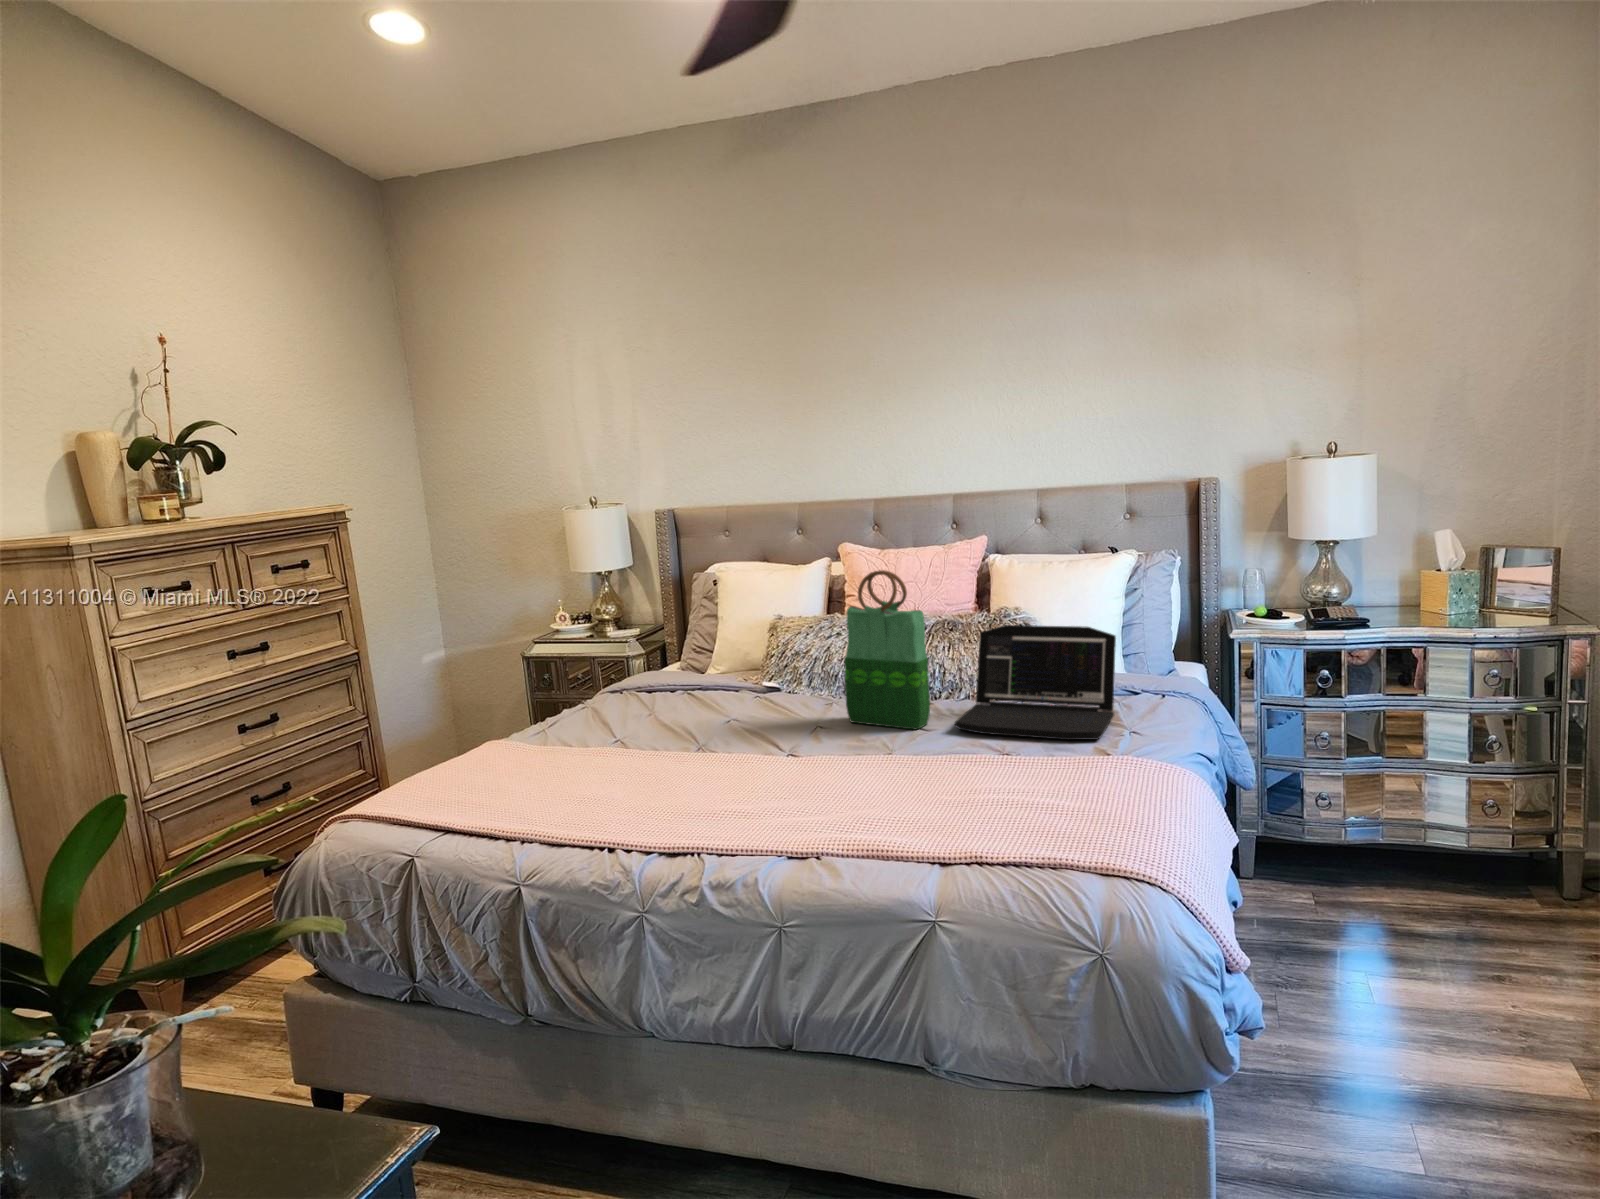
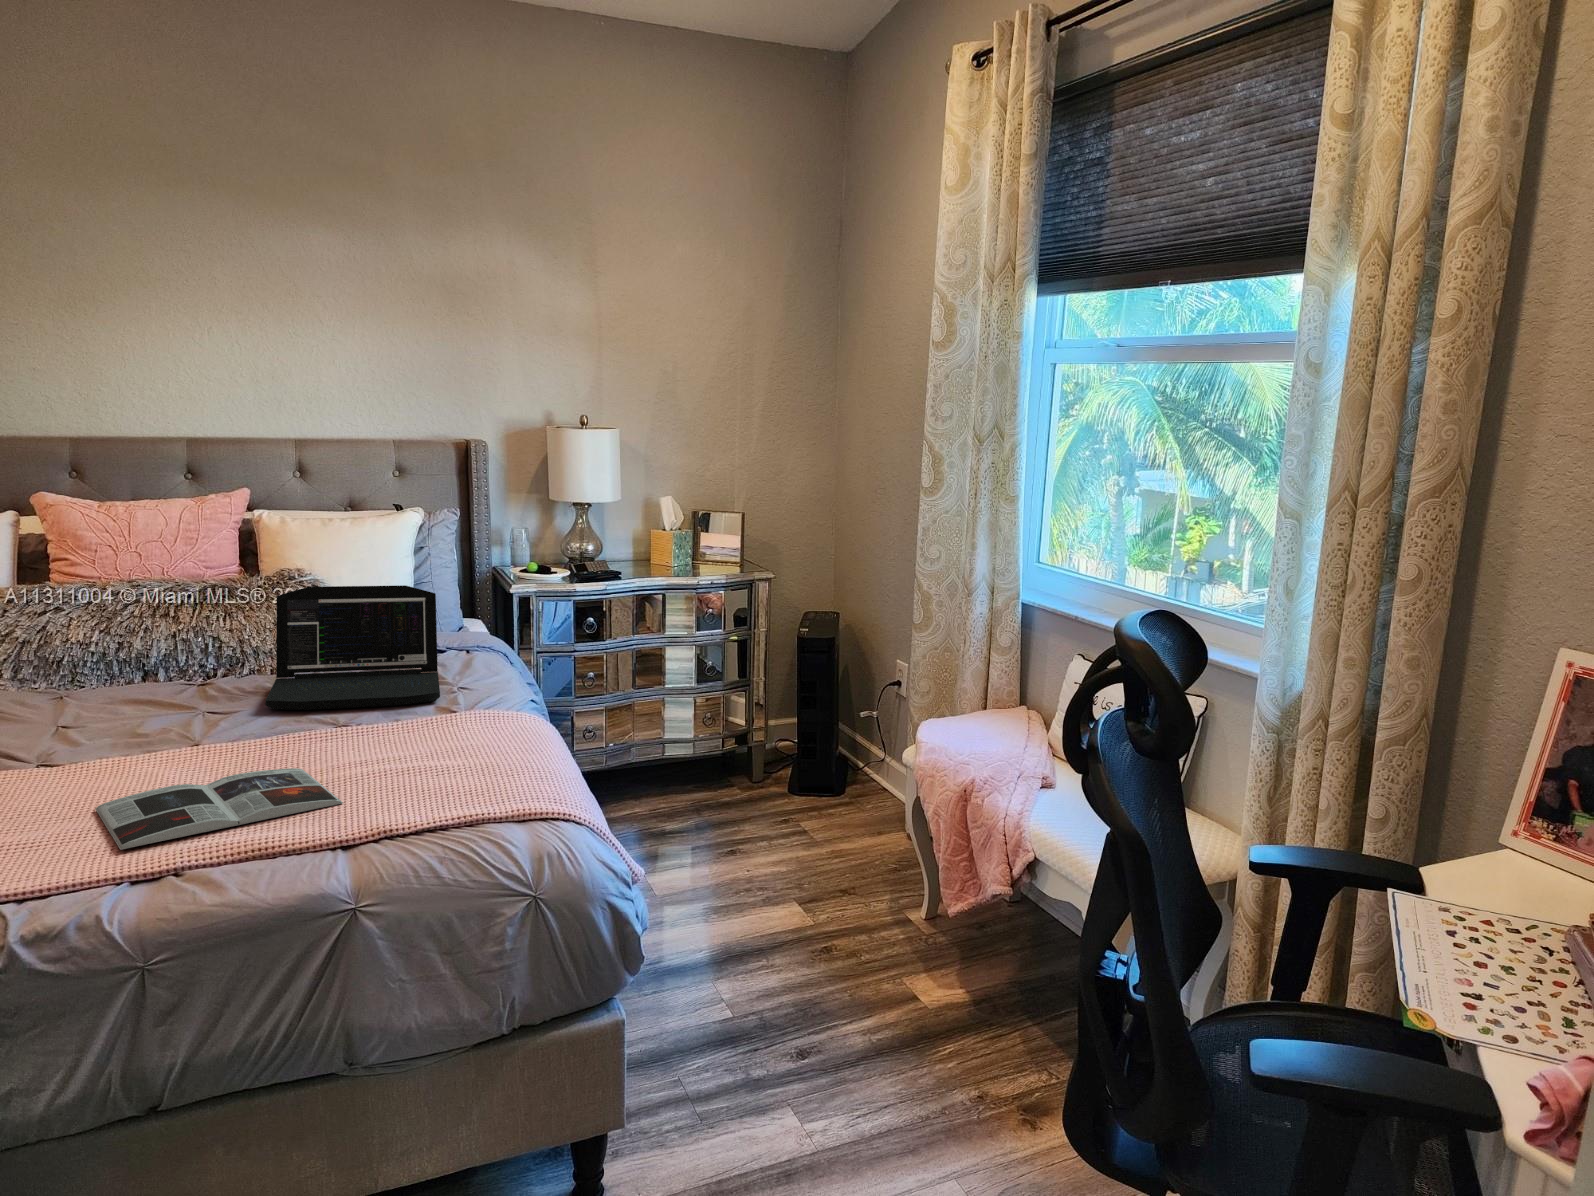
tote bag: present [844,570,930,729] -> none [97,523,226,718]
magazine: none [790,782,960,828] -> present [95,768,343,850]

